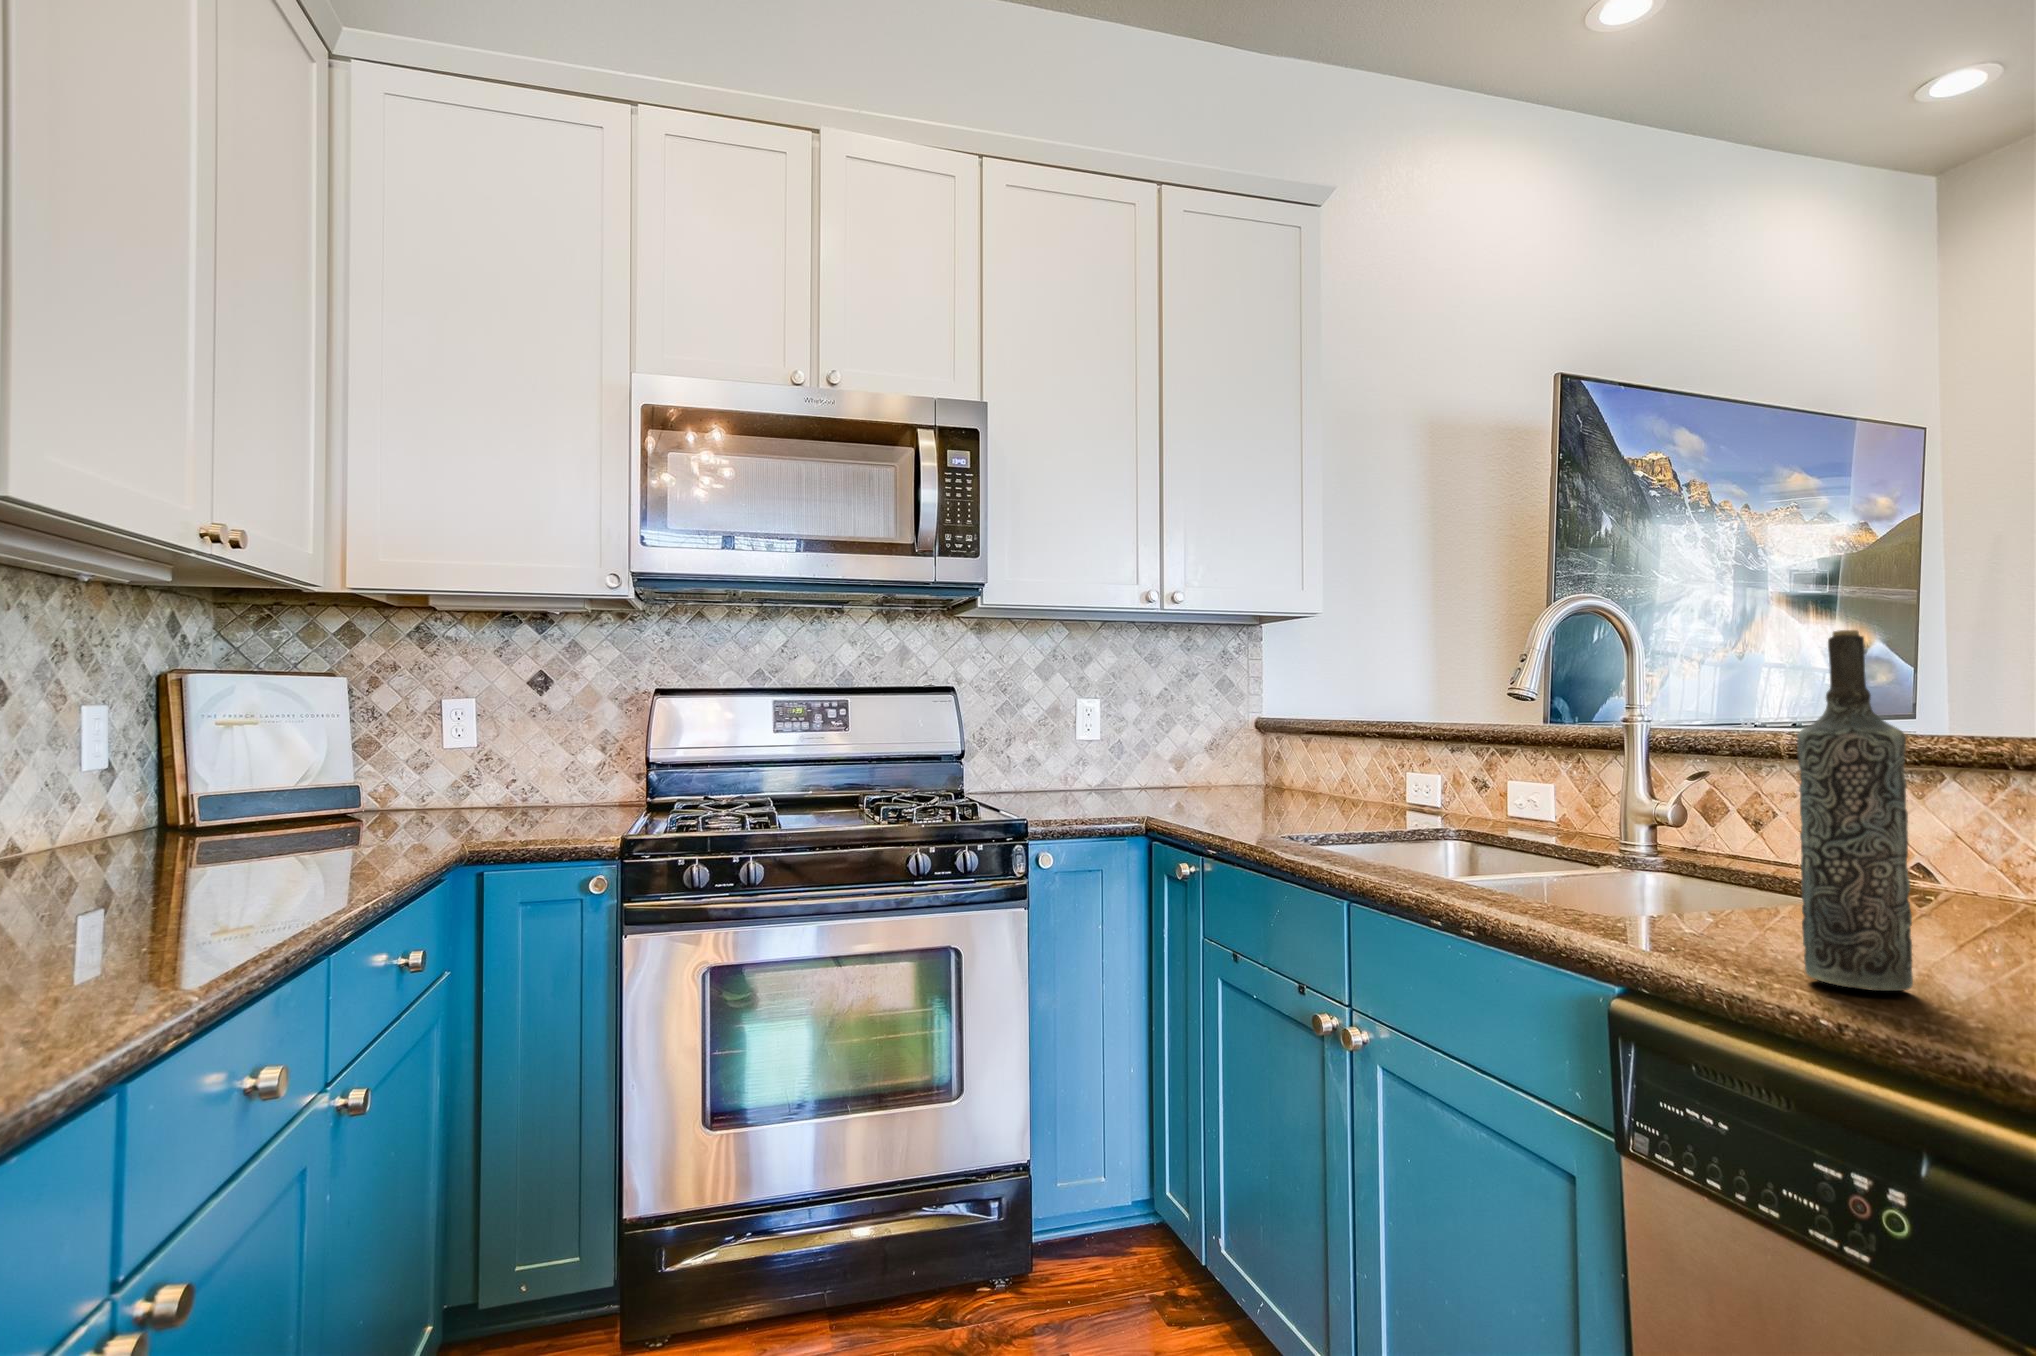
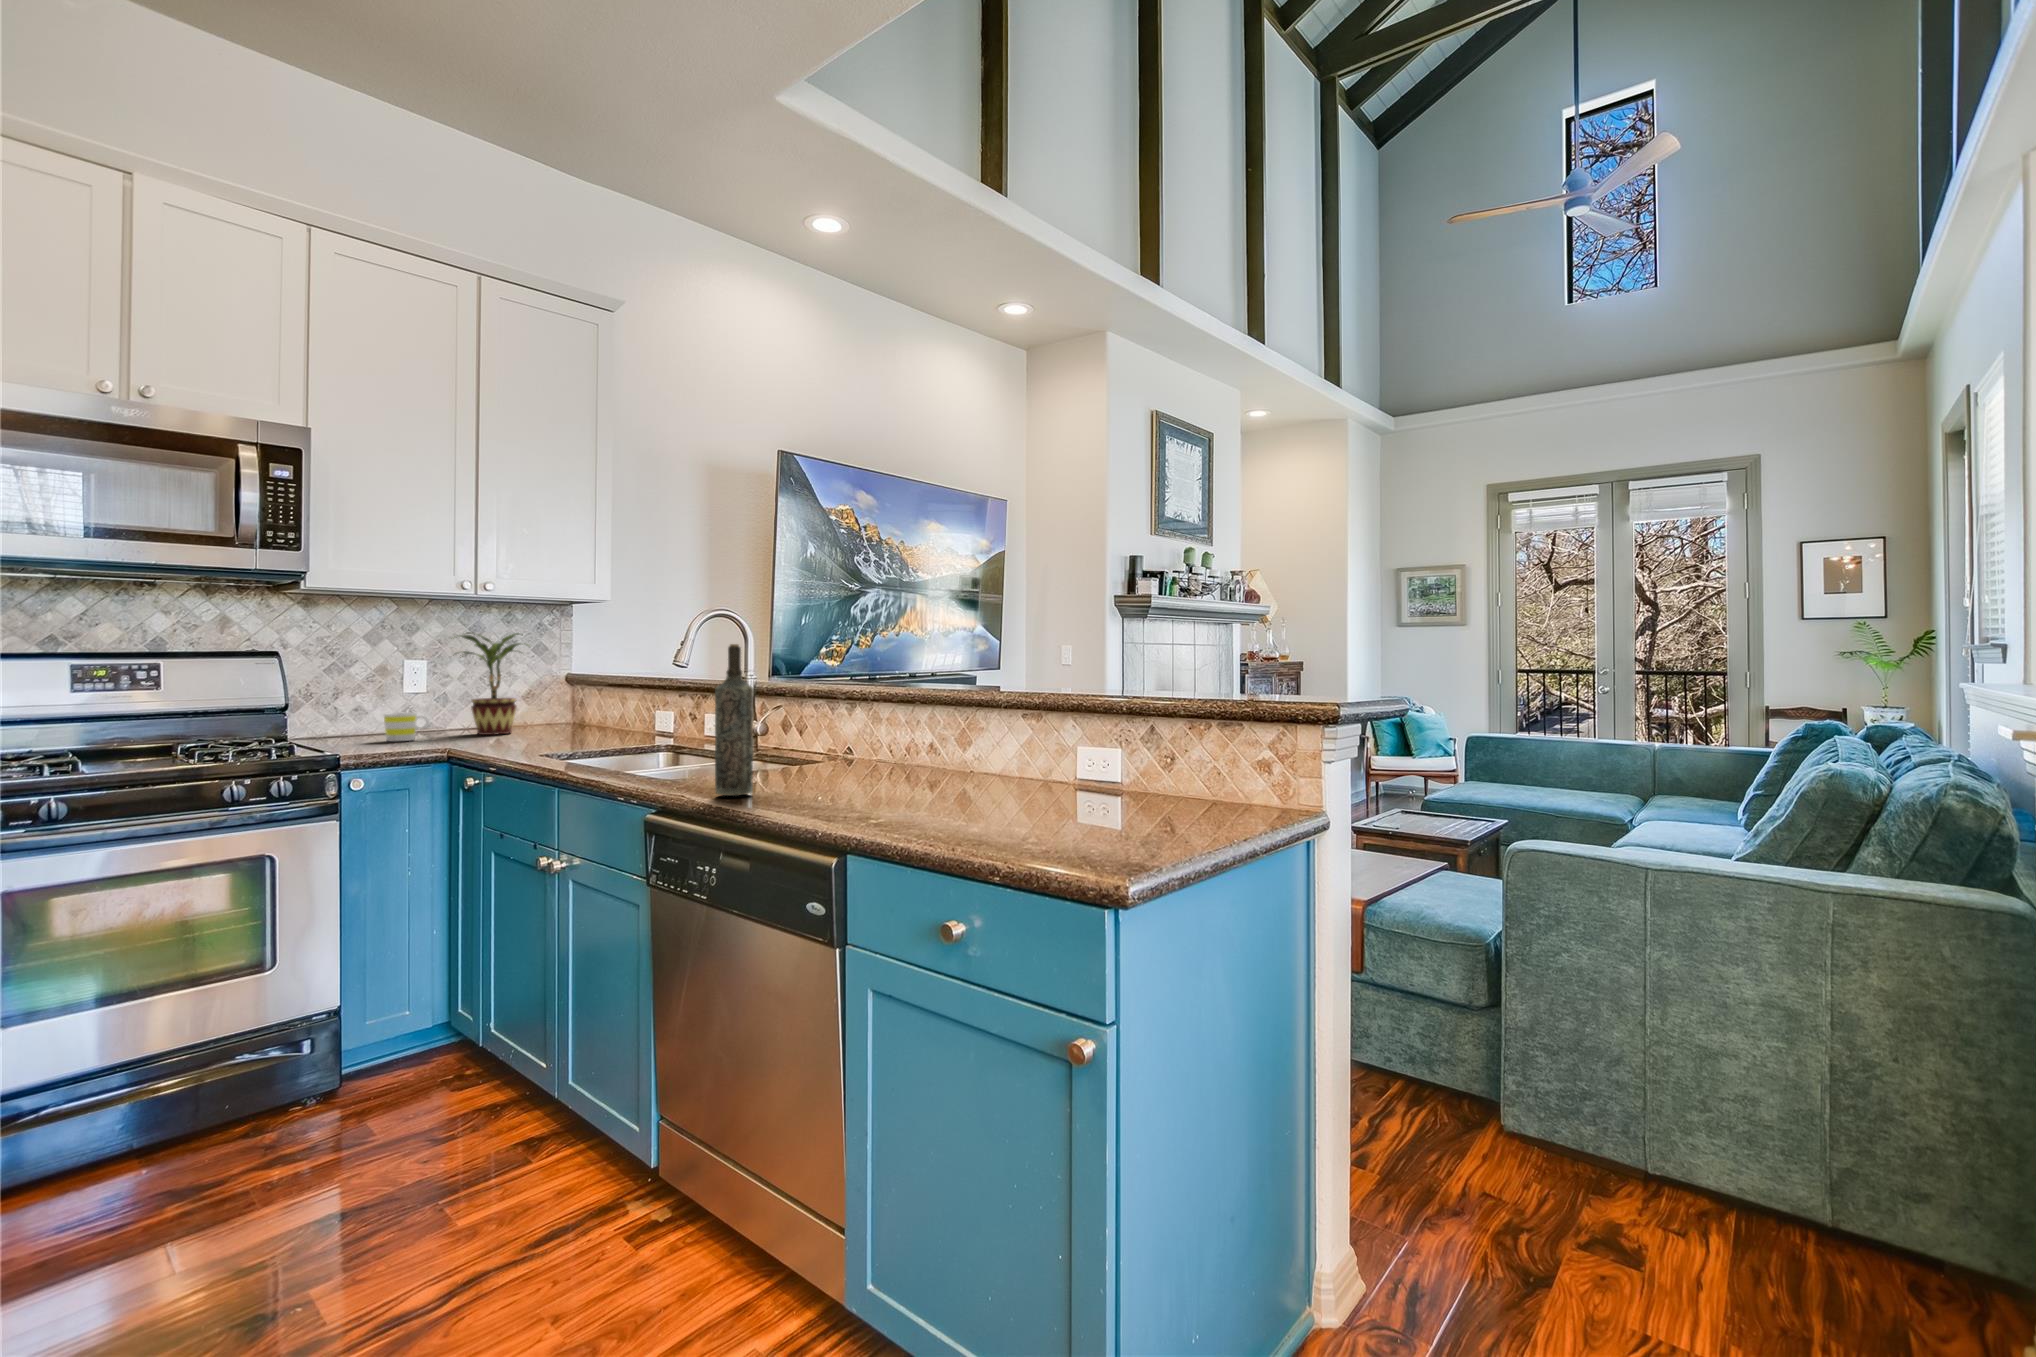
potted plant: none [1126,661,1221,797] -> present [456,632,520,735]
mug: none [1057,765,1106,802] -> present [384,713,429,741]

